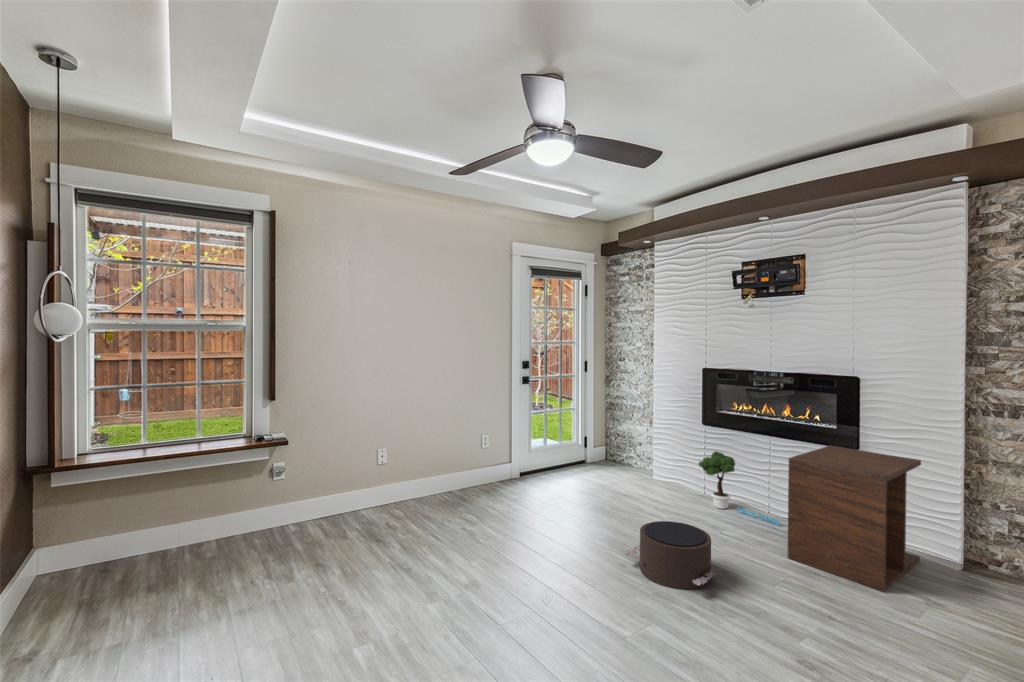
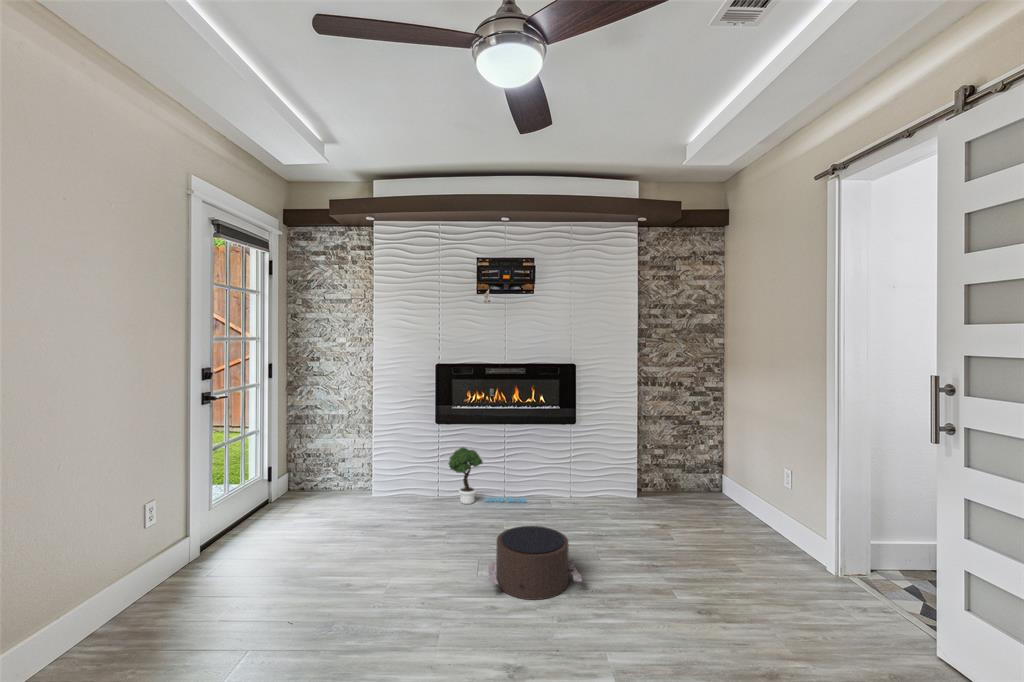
side table: present [787,445,921,592] -> none [557,423,639,527]

